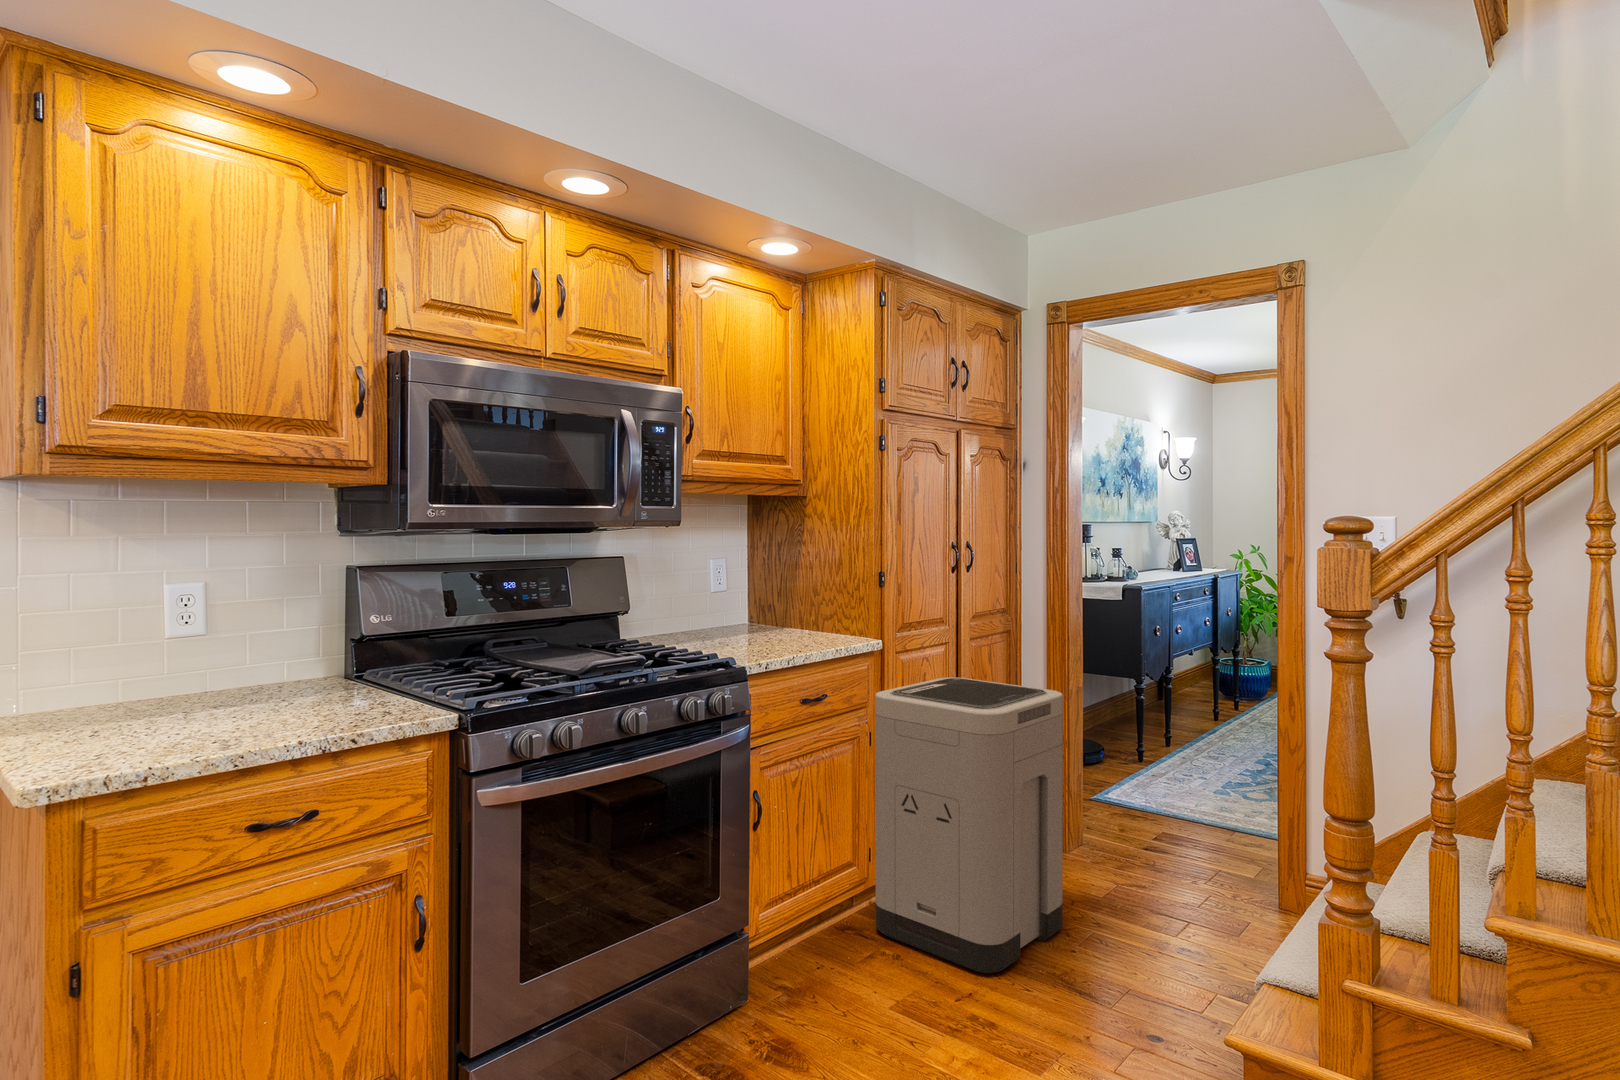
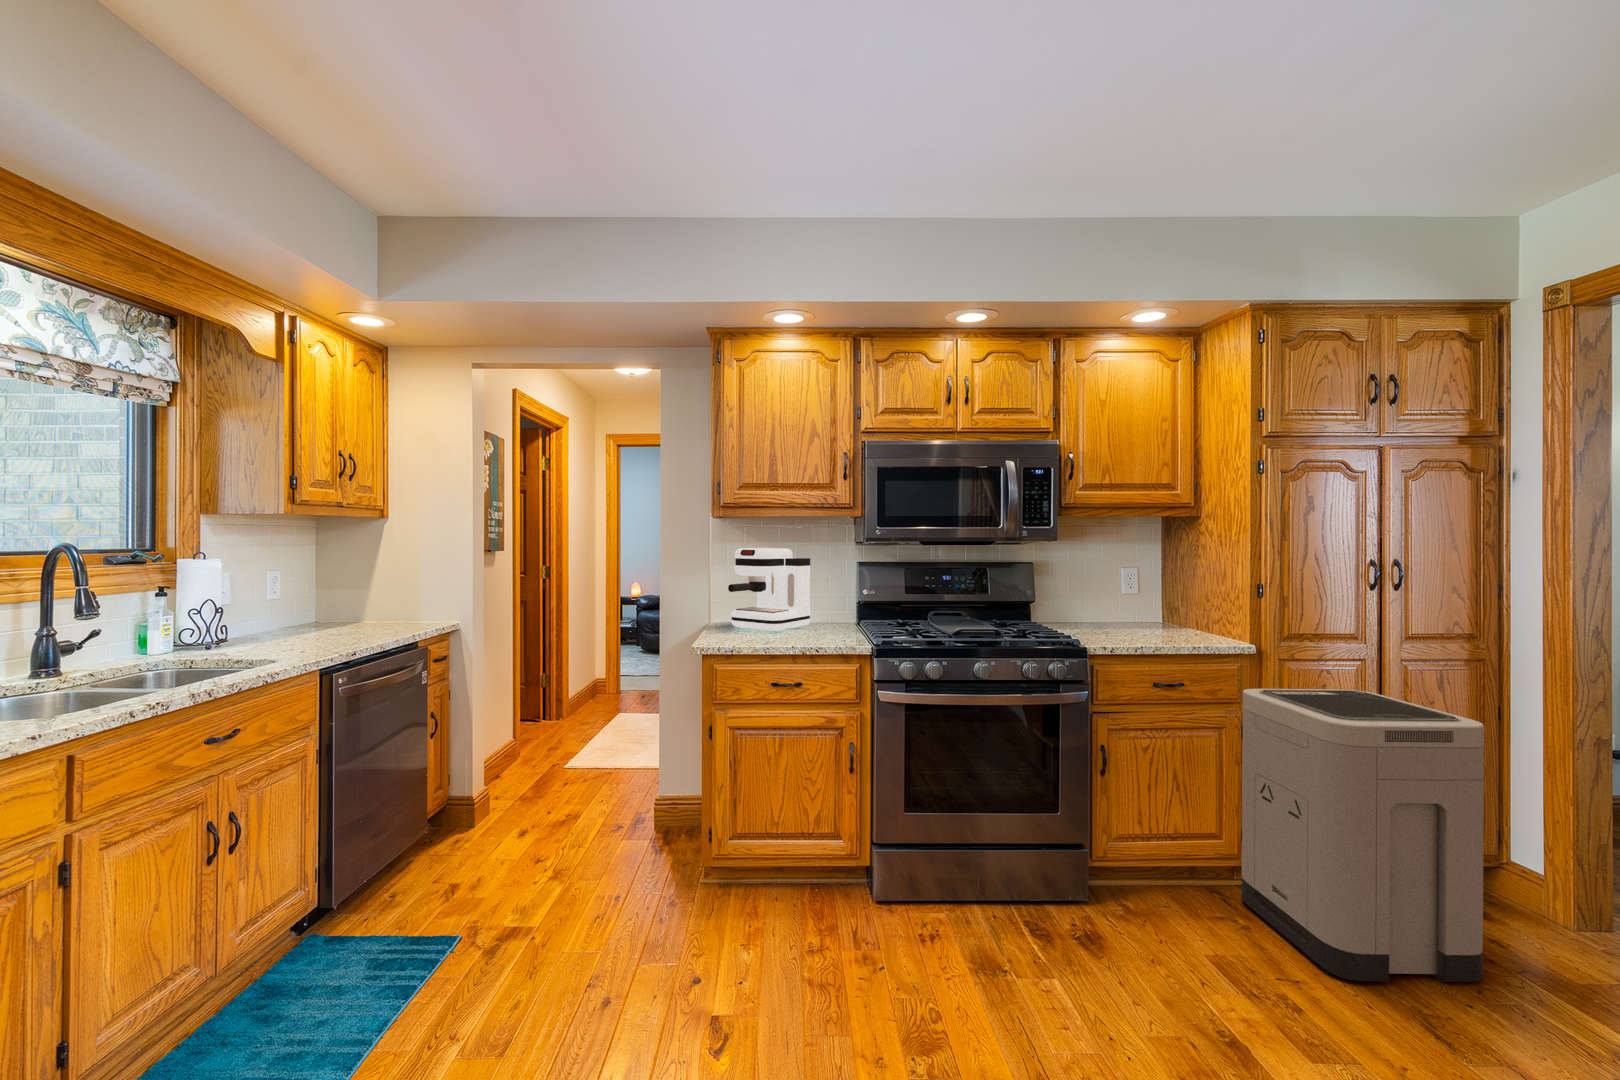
coffee maker: none [96,548,284,726] -> present [728,548,810,632]

